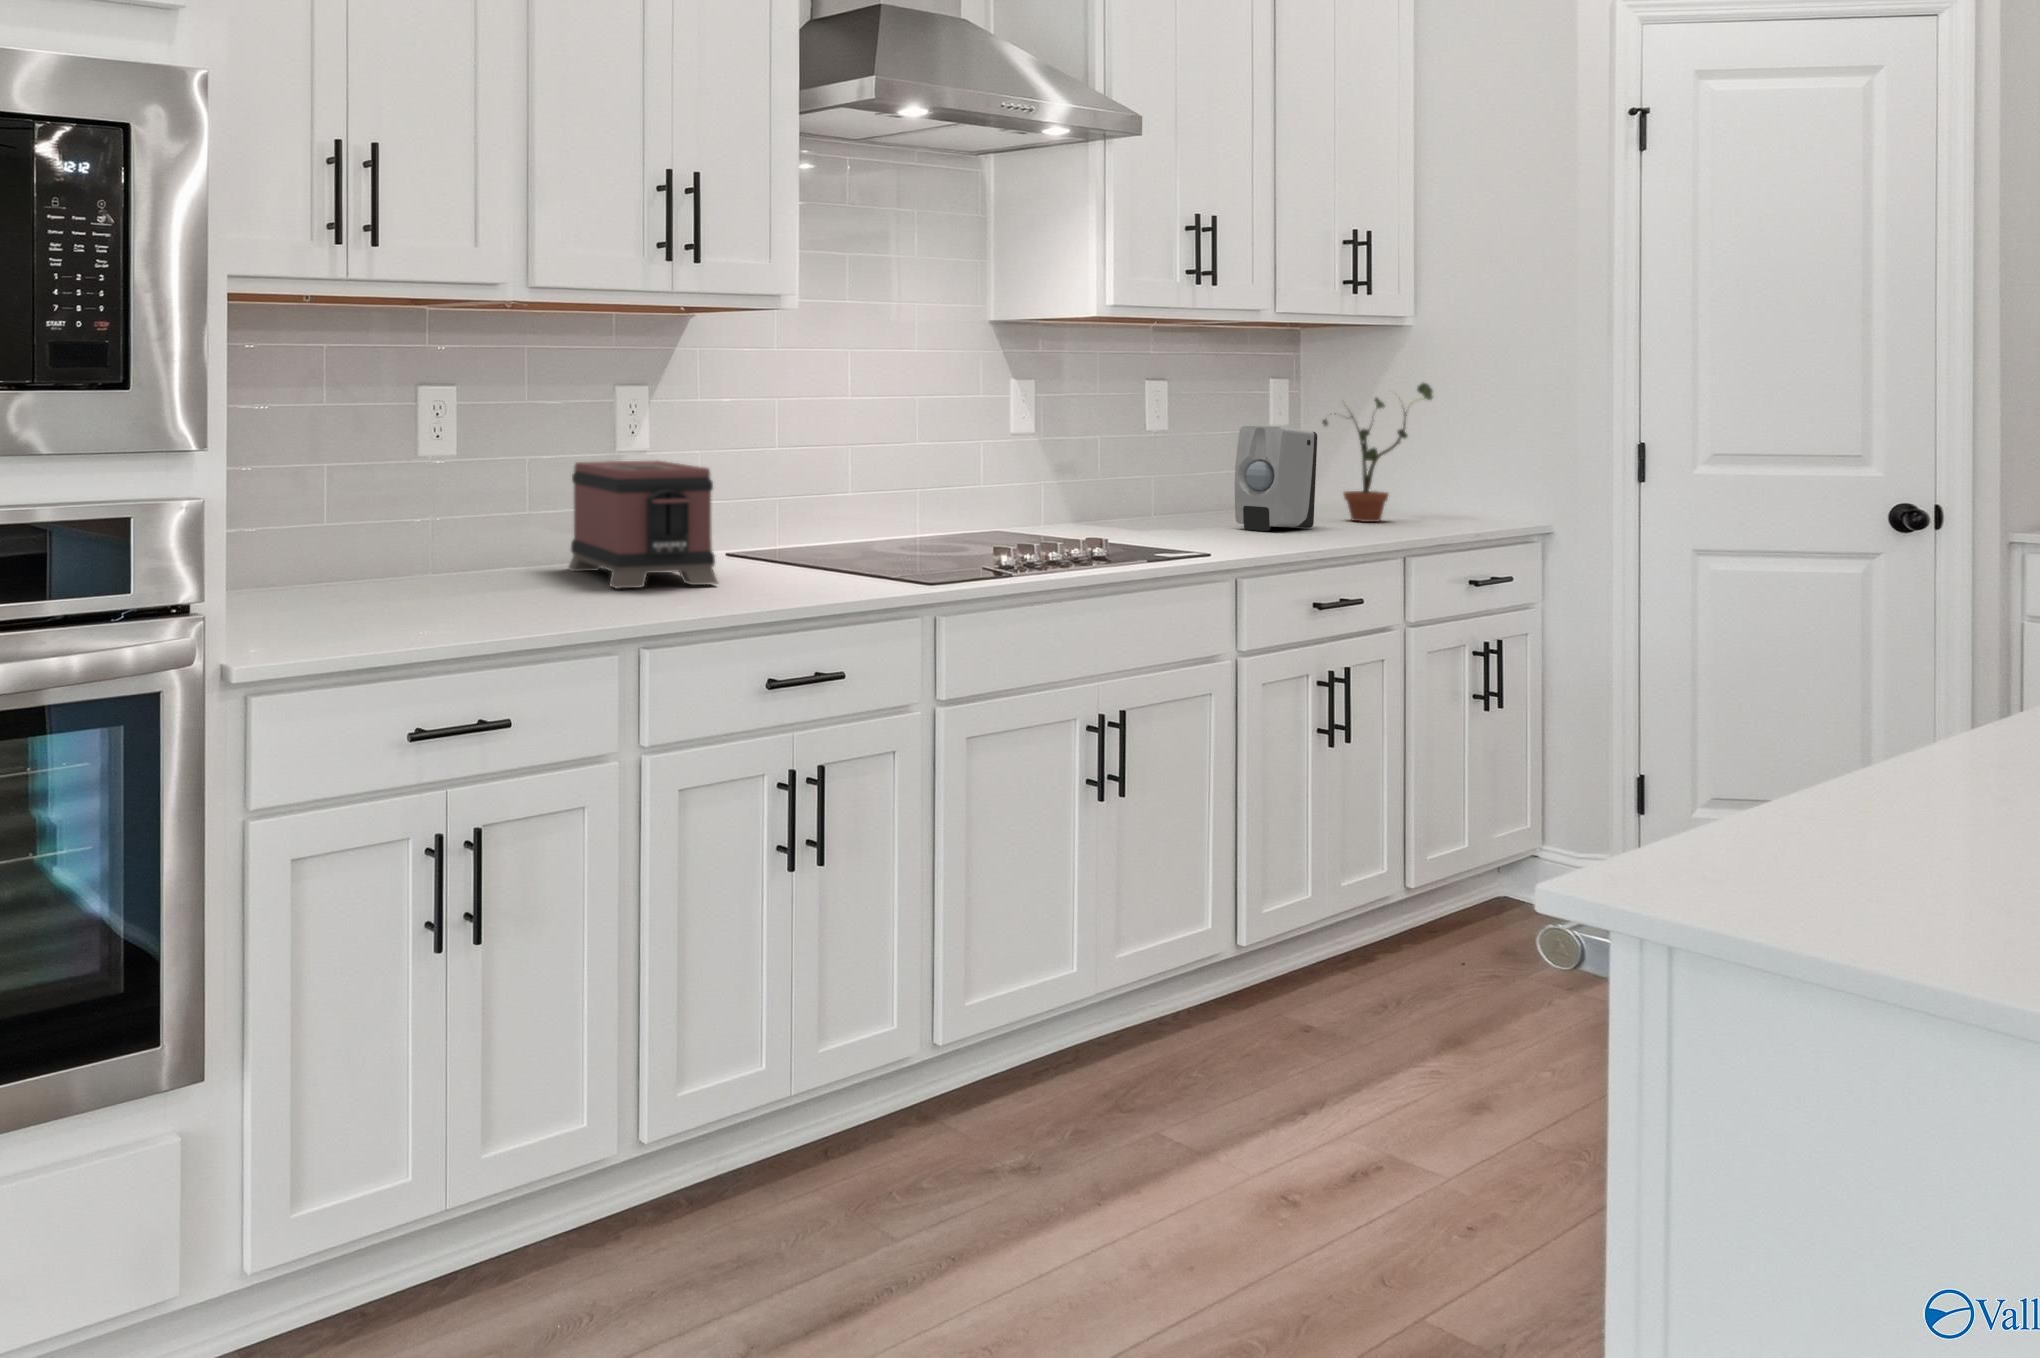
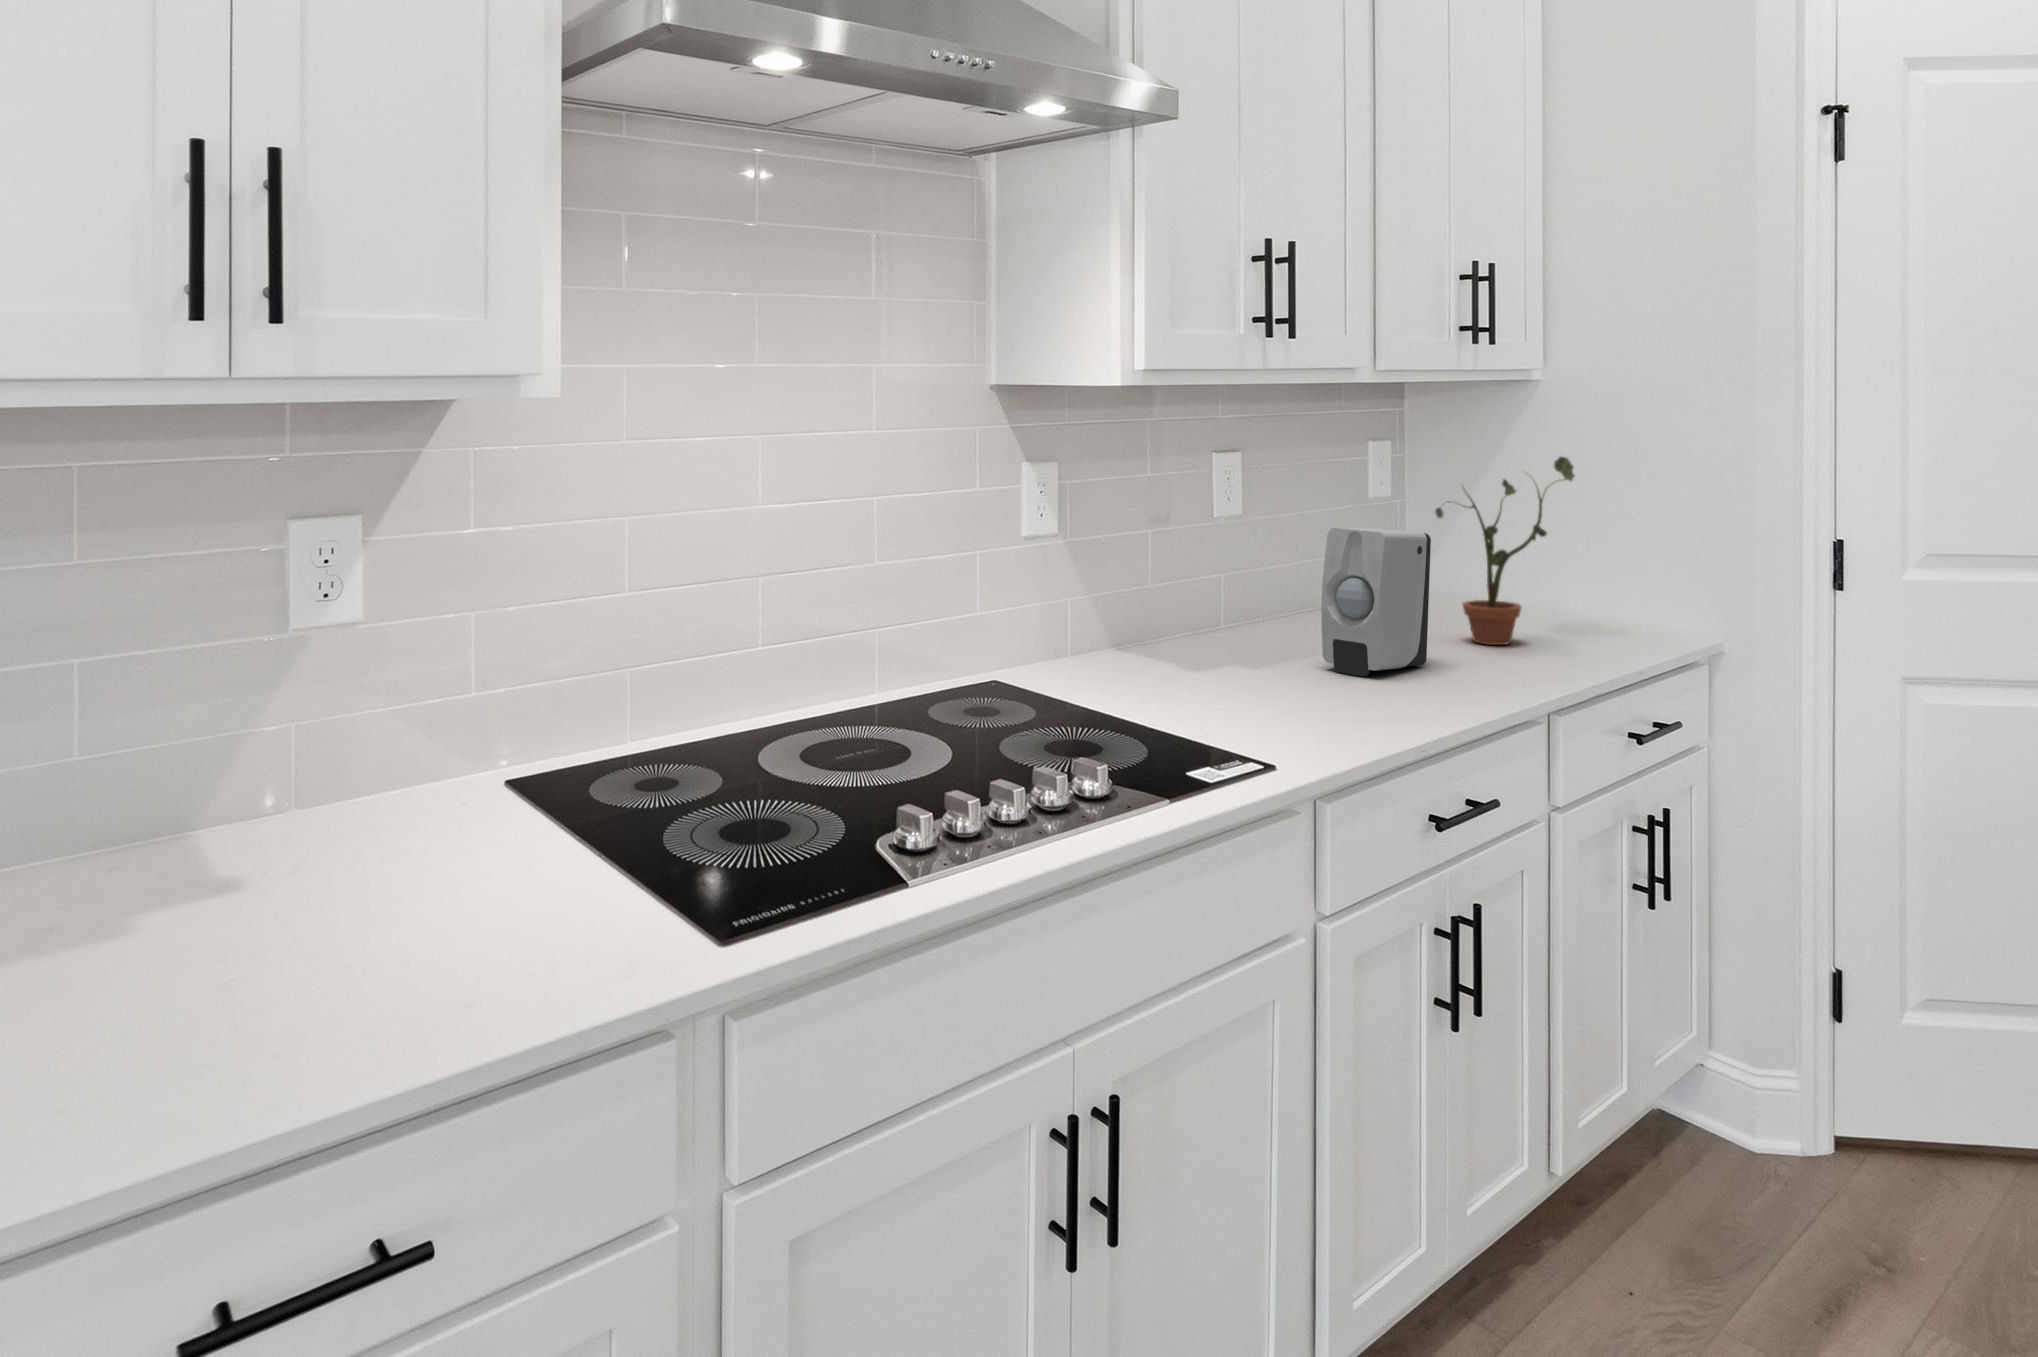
toaster: present [568,461,718,588] -> none [90,668,338,986]

